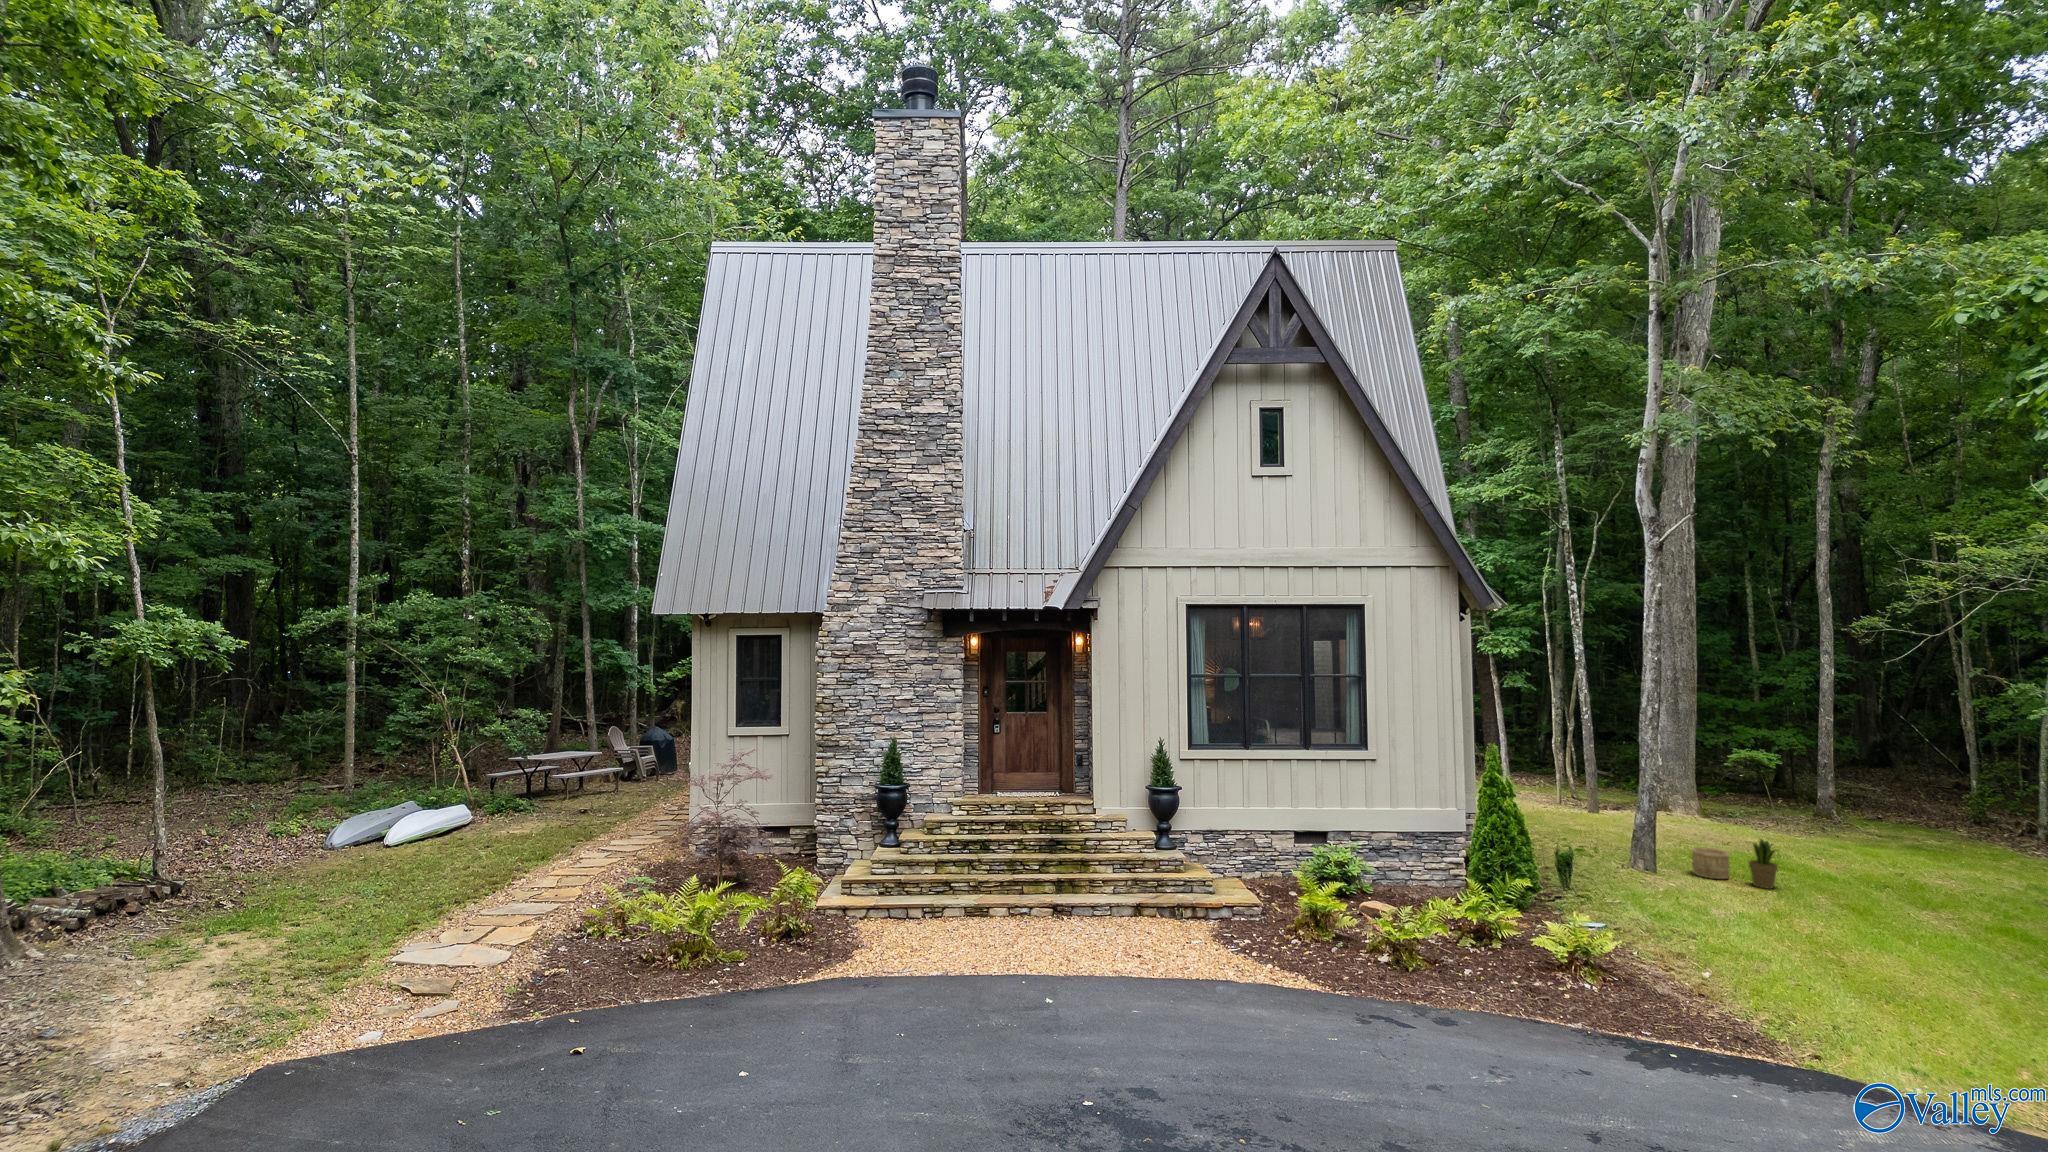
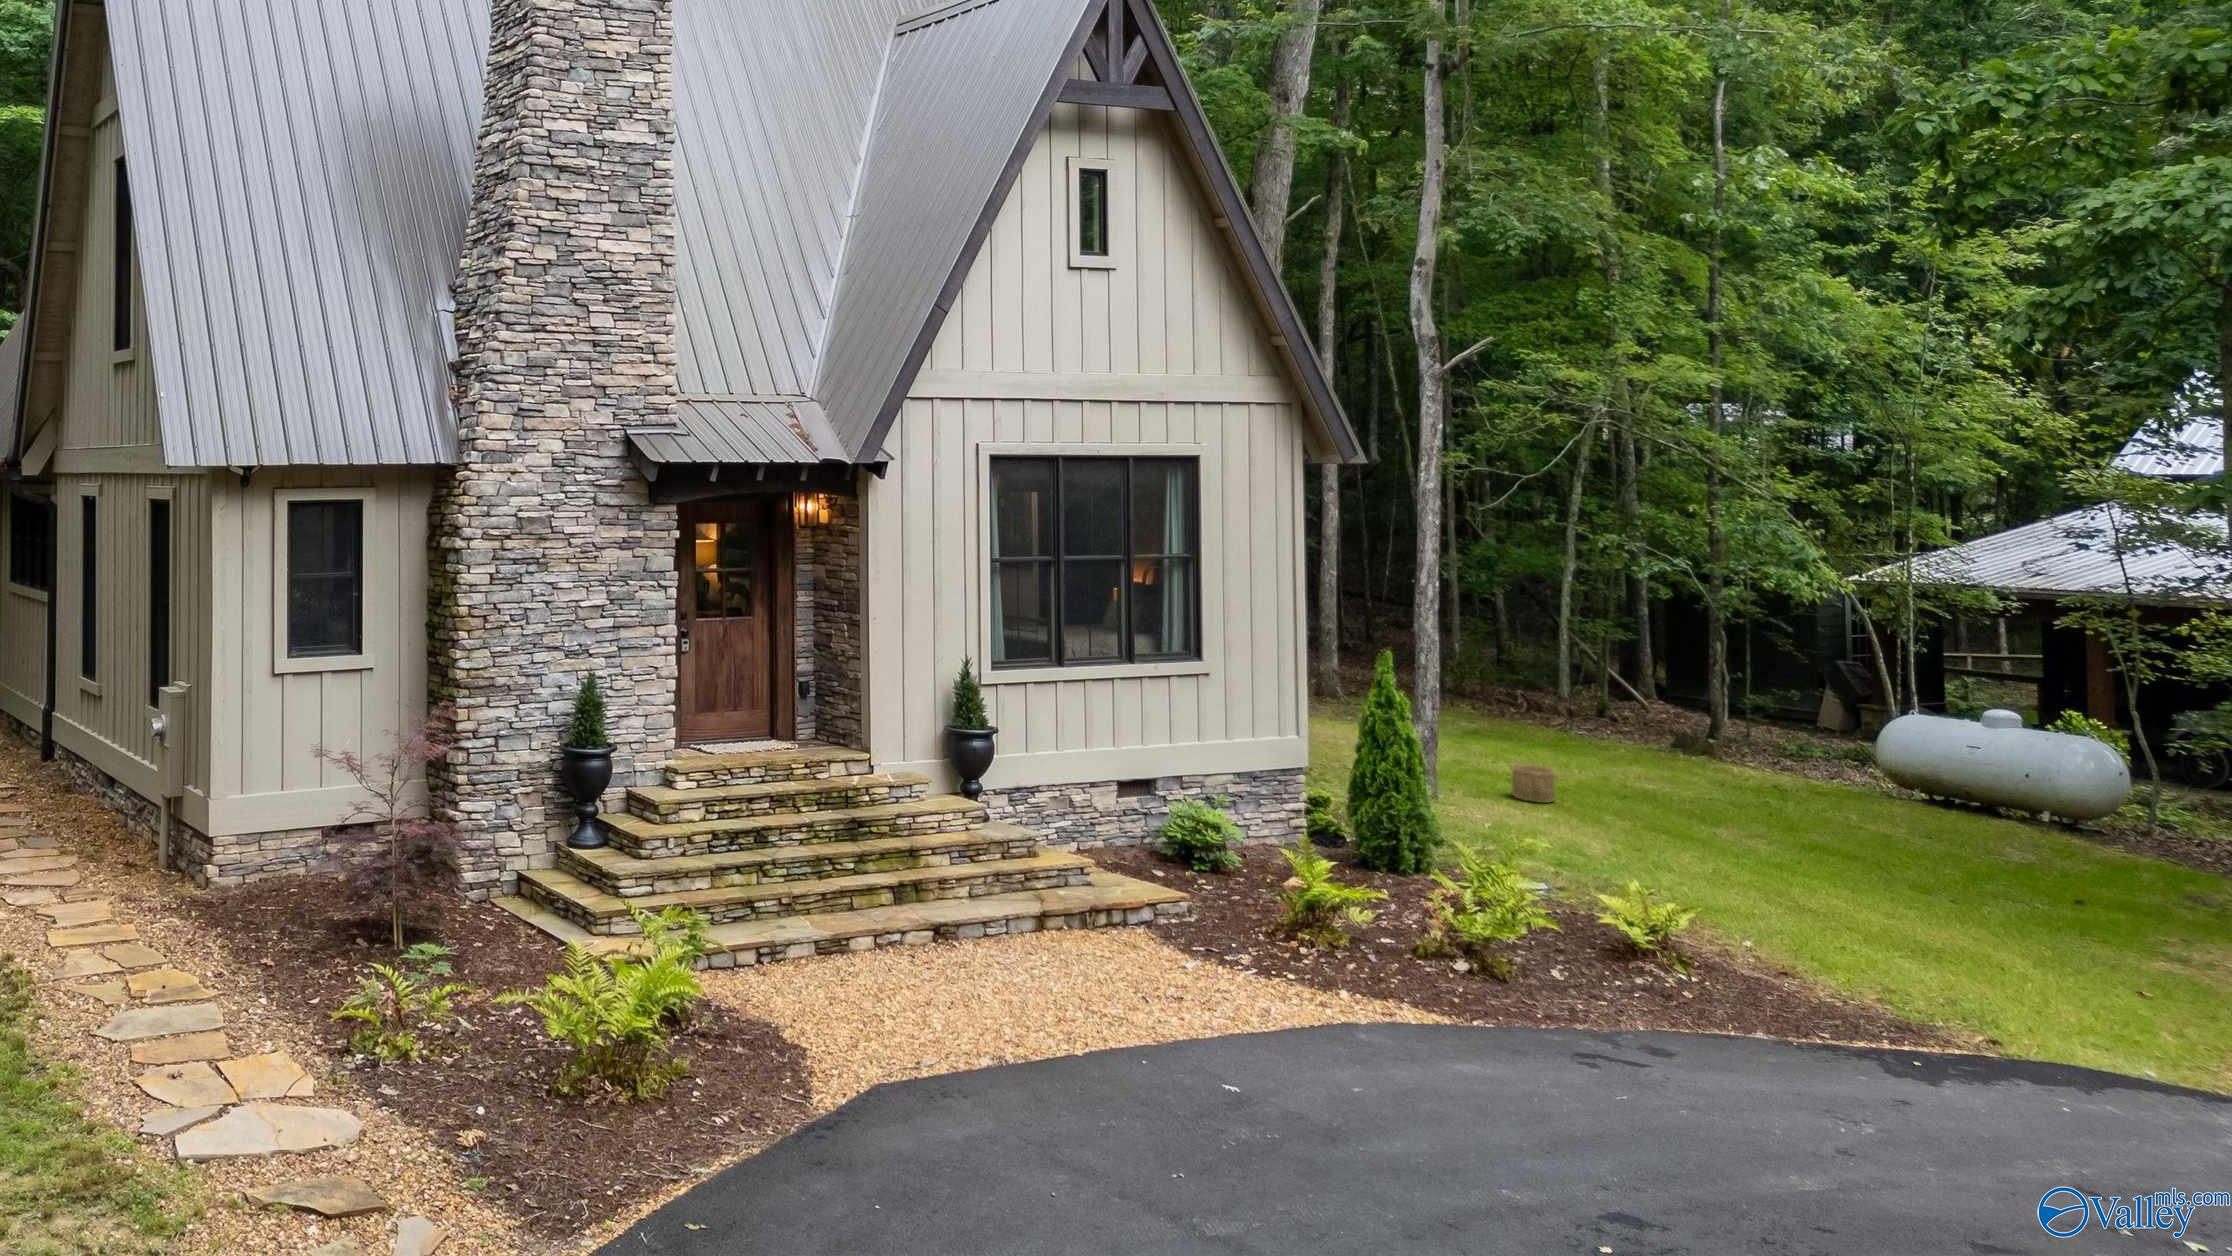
potted plant: present [1748,839,1778,889] -> none [1579,751,1617,810]

